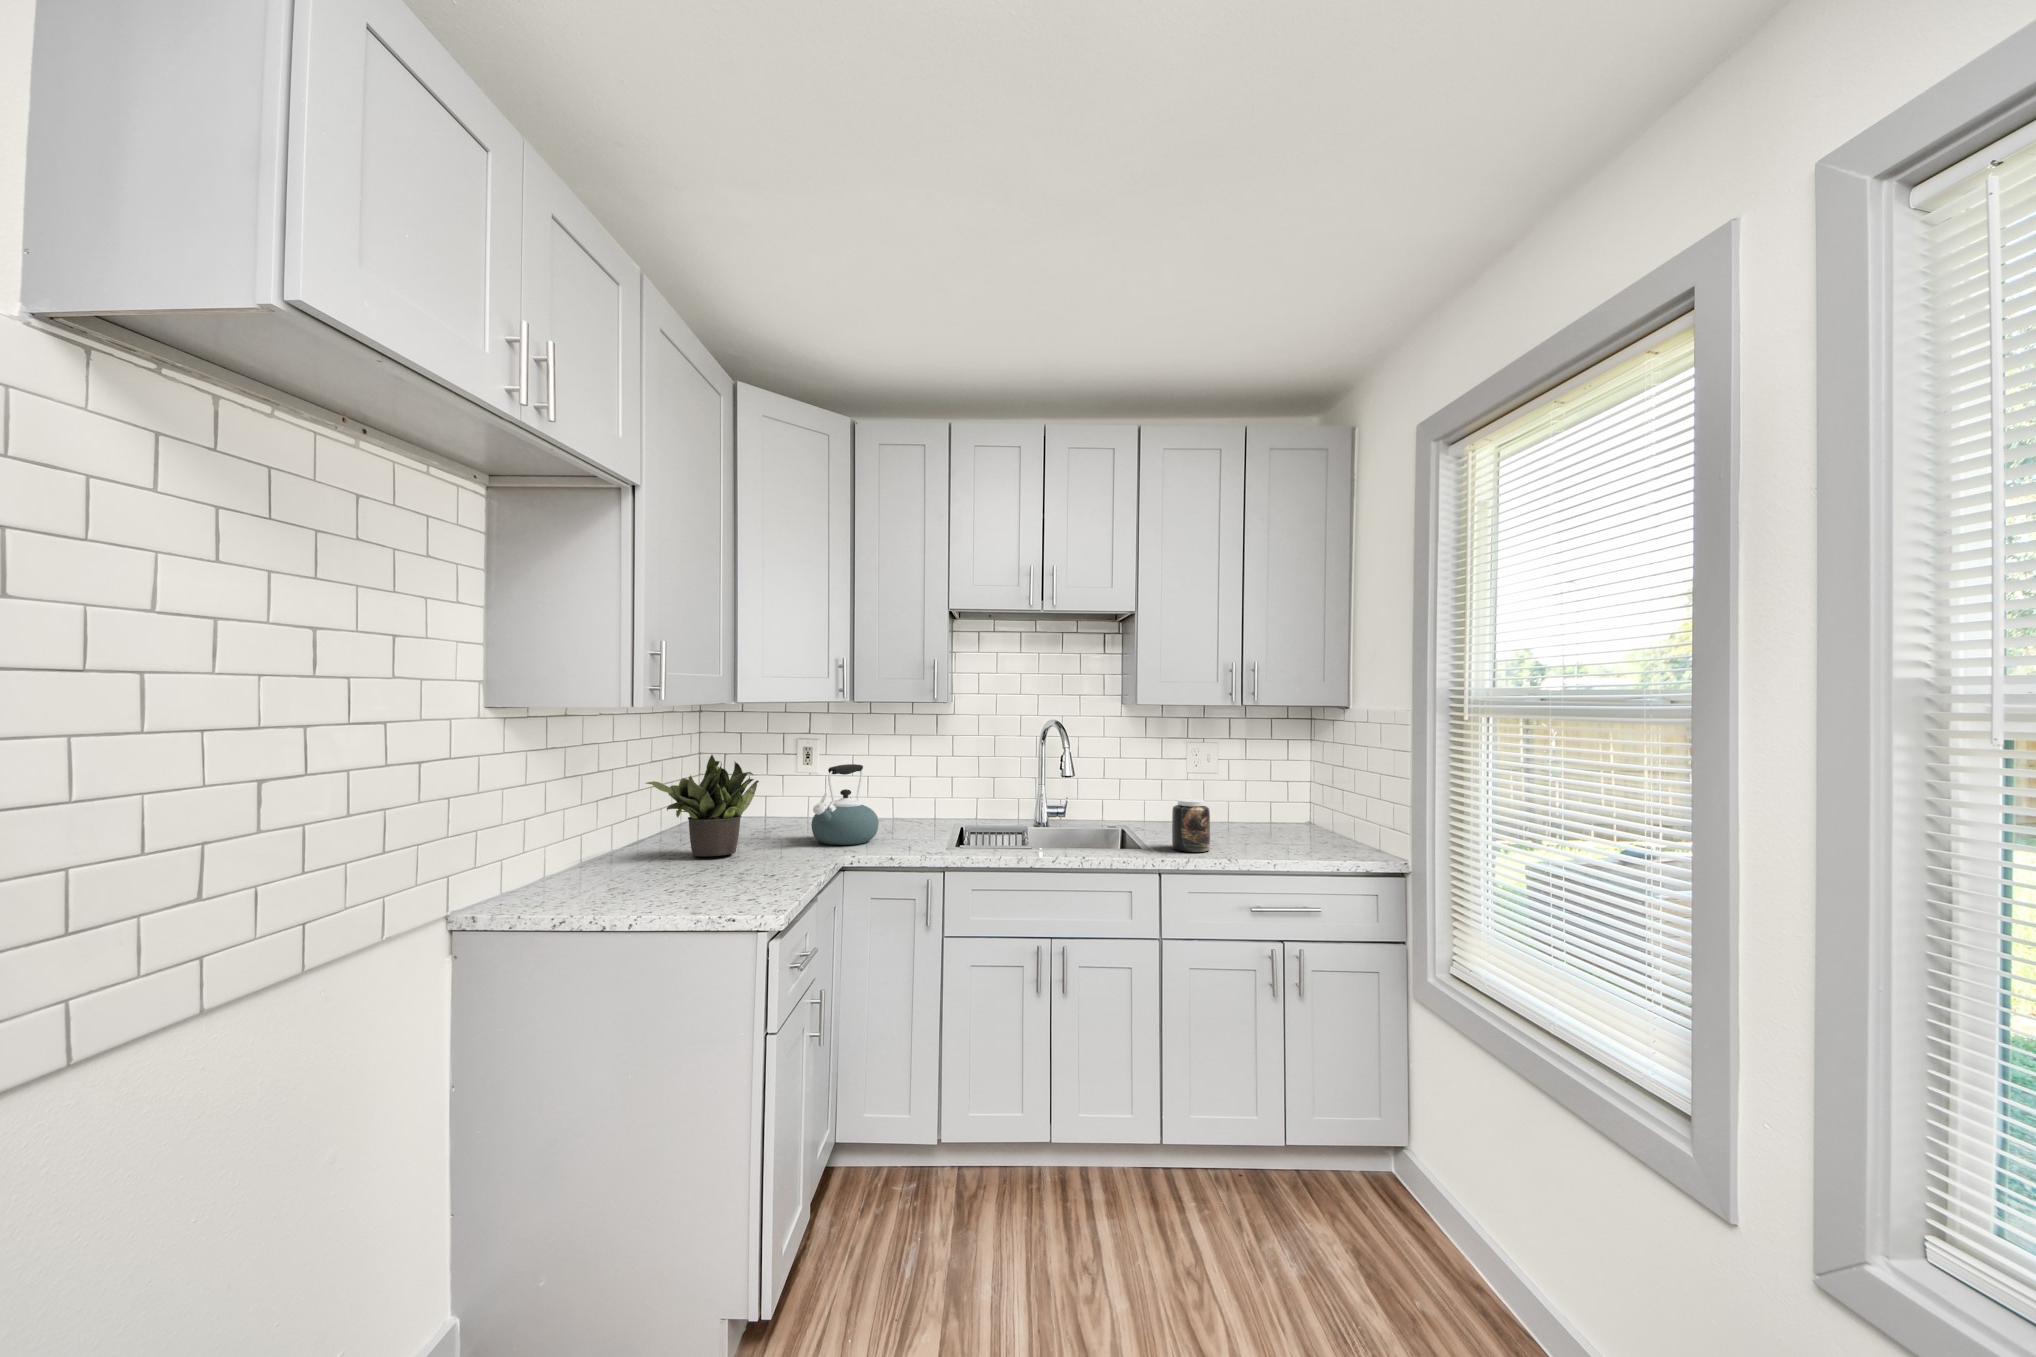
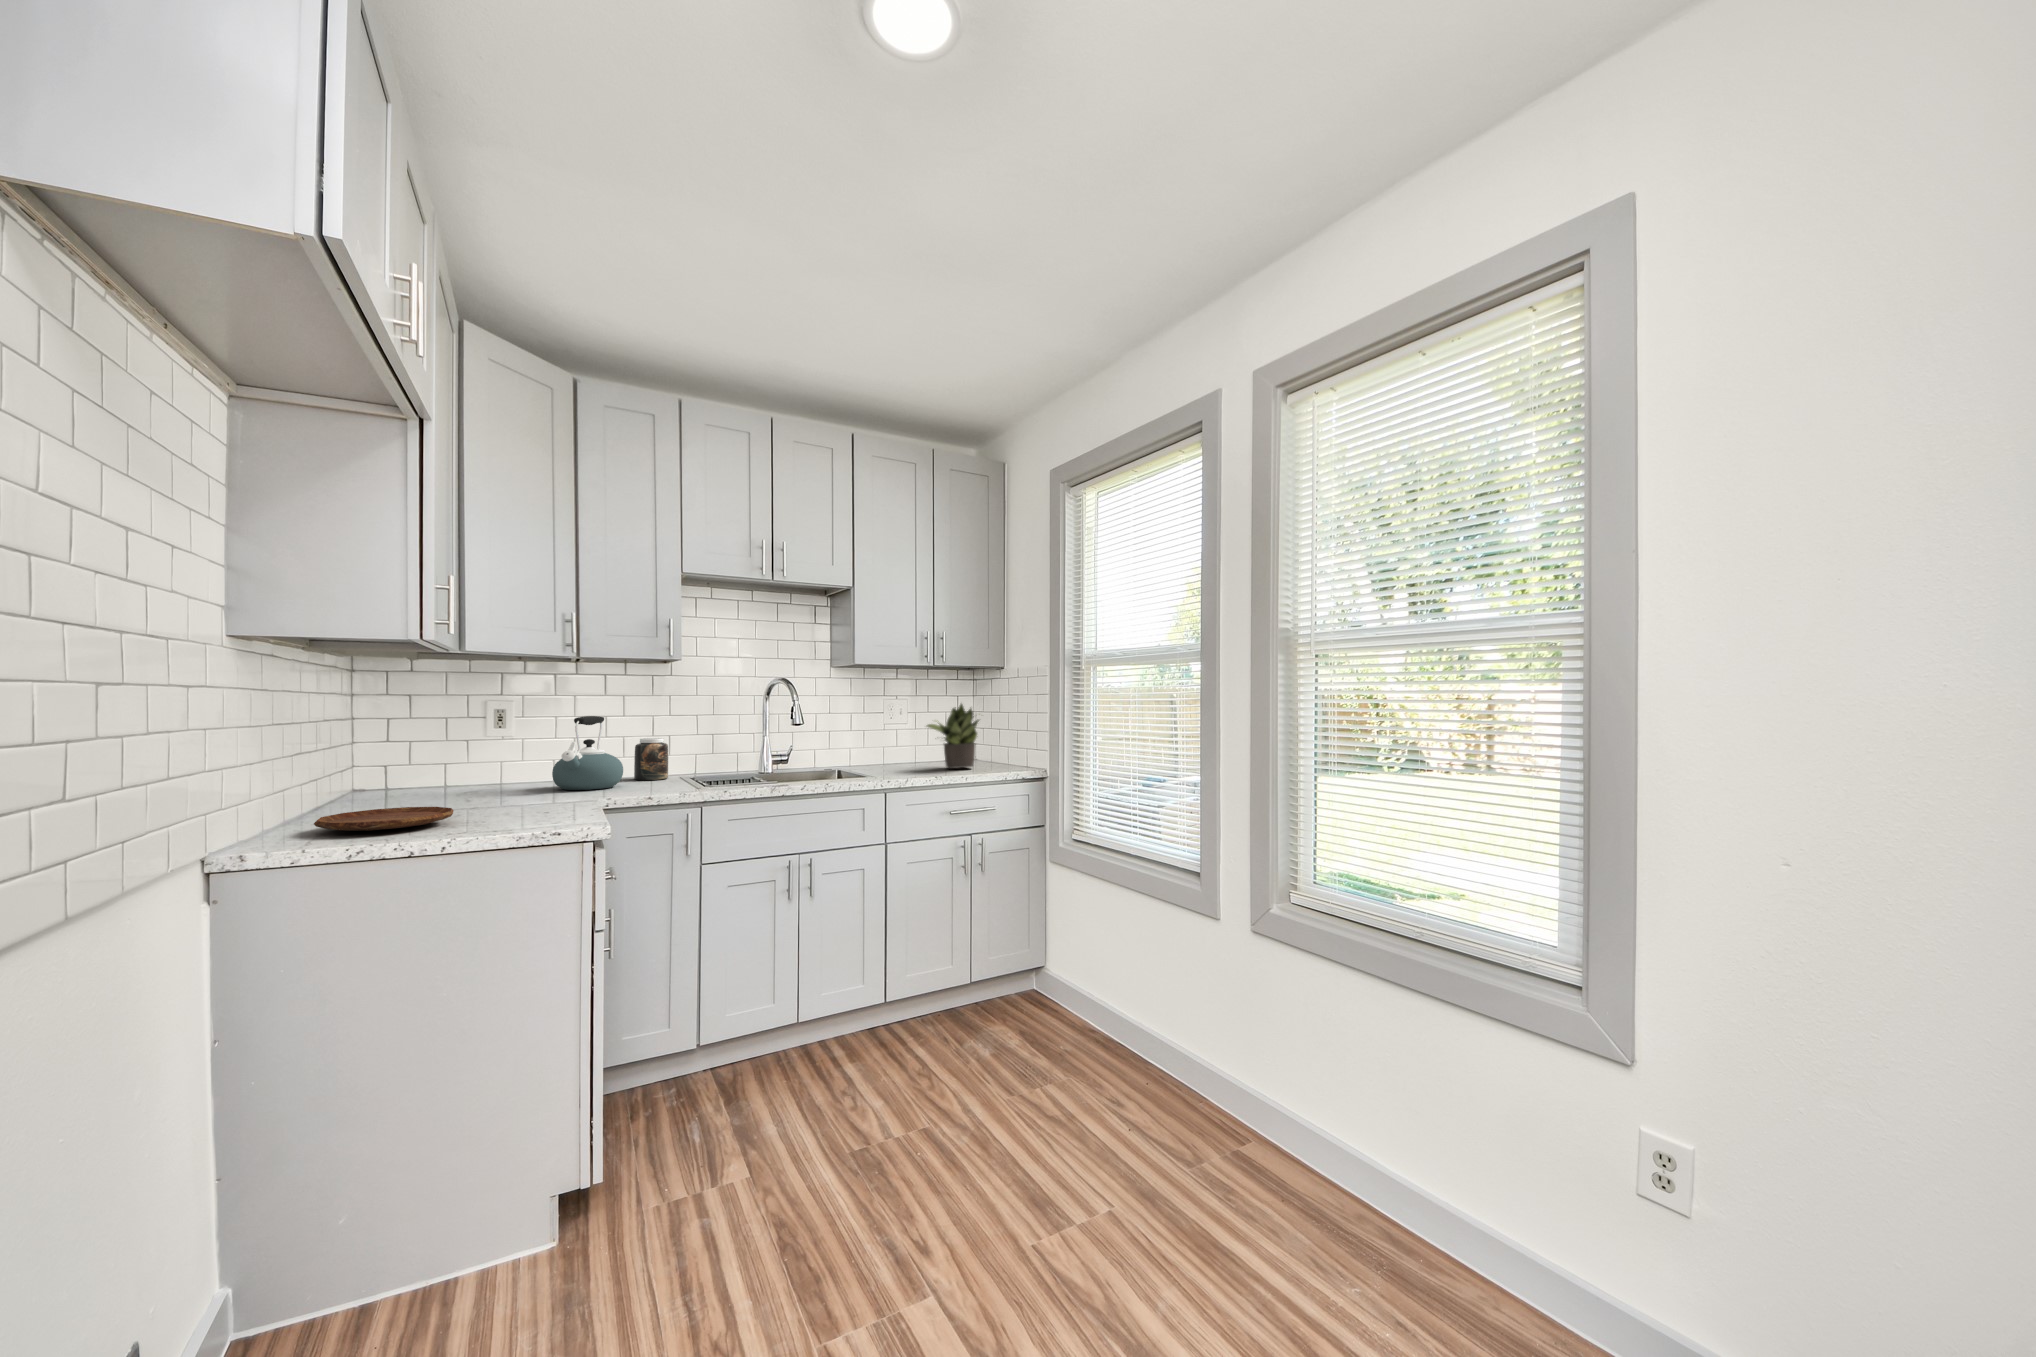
potted plant: present [646,755,759,856] -> present [927,704,979,769]
jar: present [1172,799,1210,852] -> present [634,738,668,780]
tray: none [556,865,675,894] -> present [314,807,454,831]

